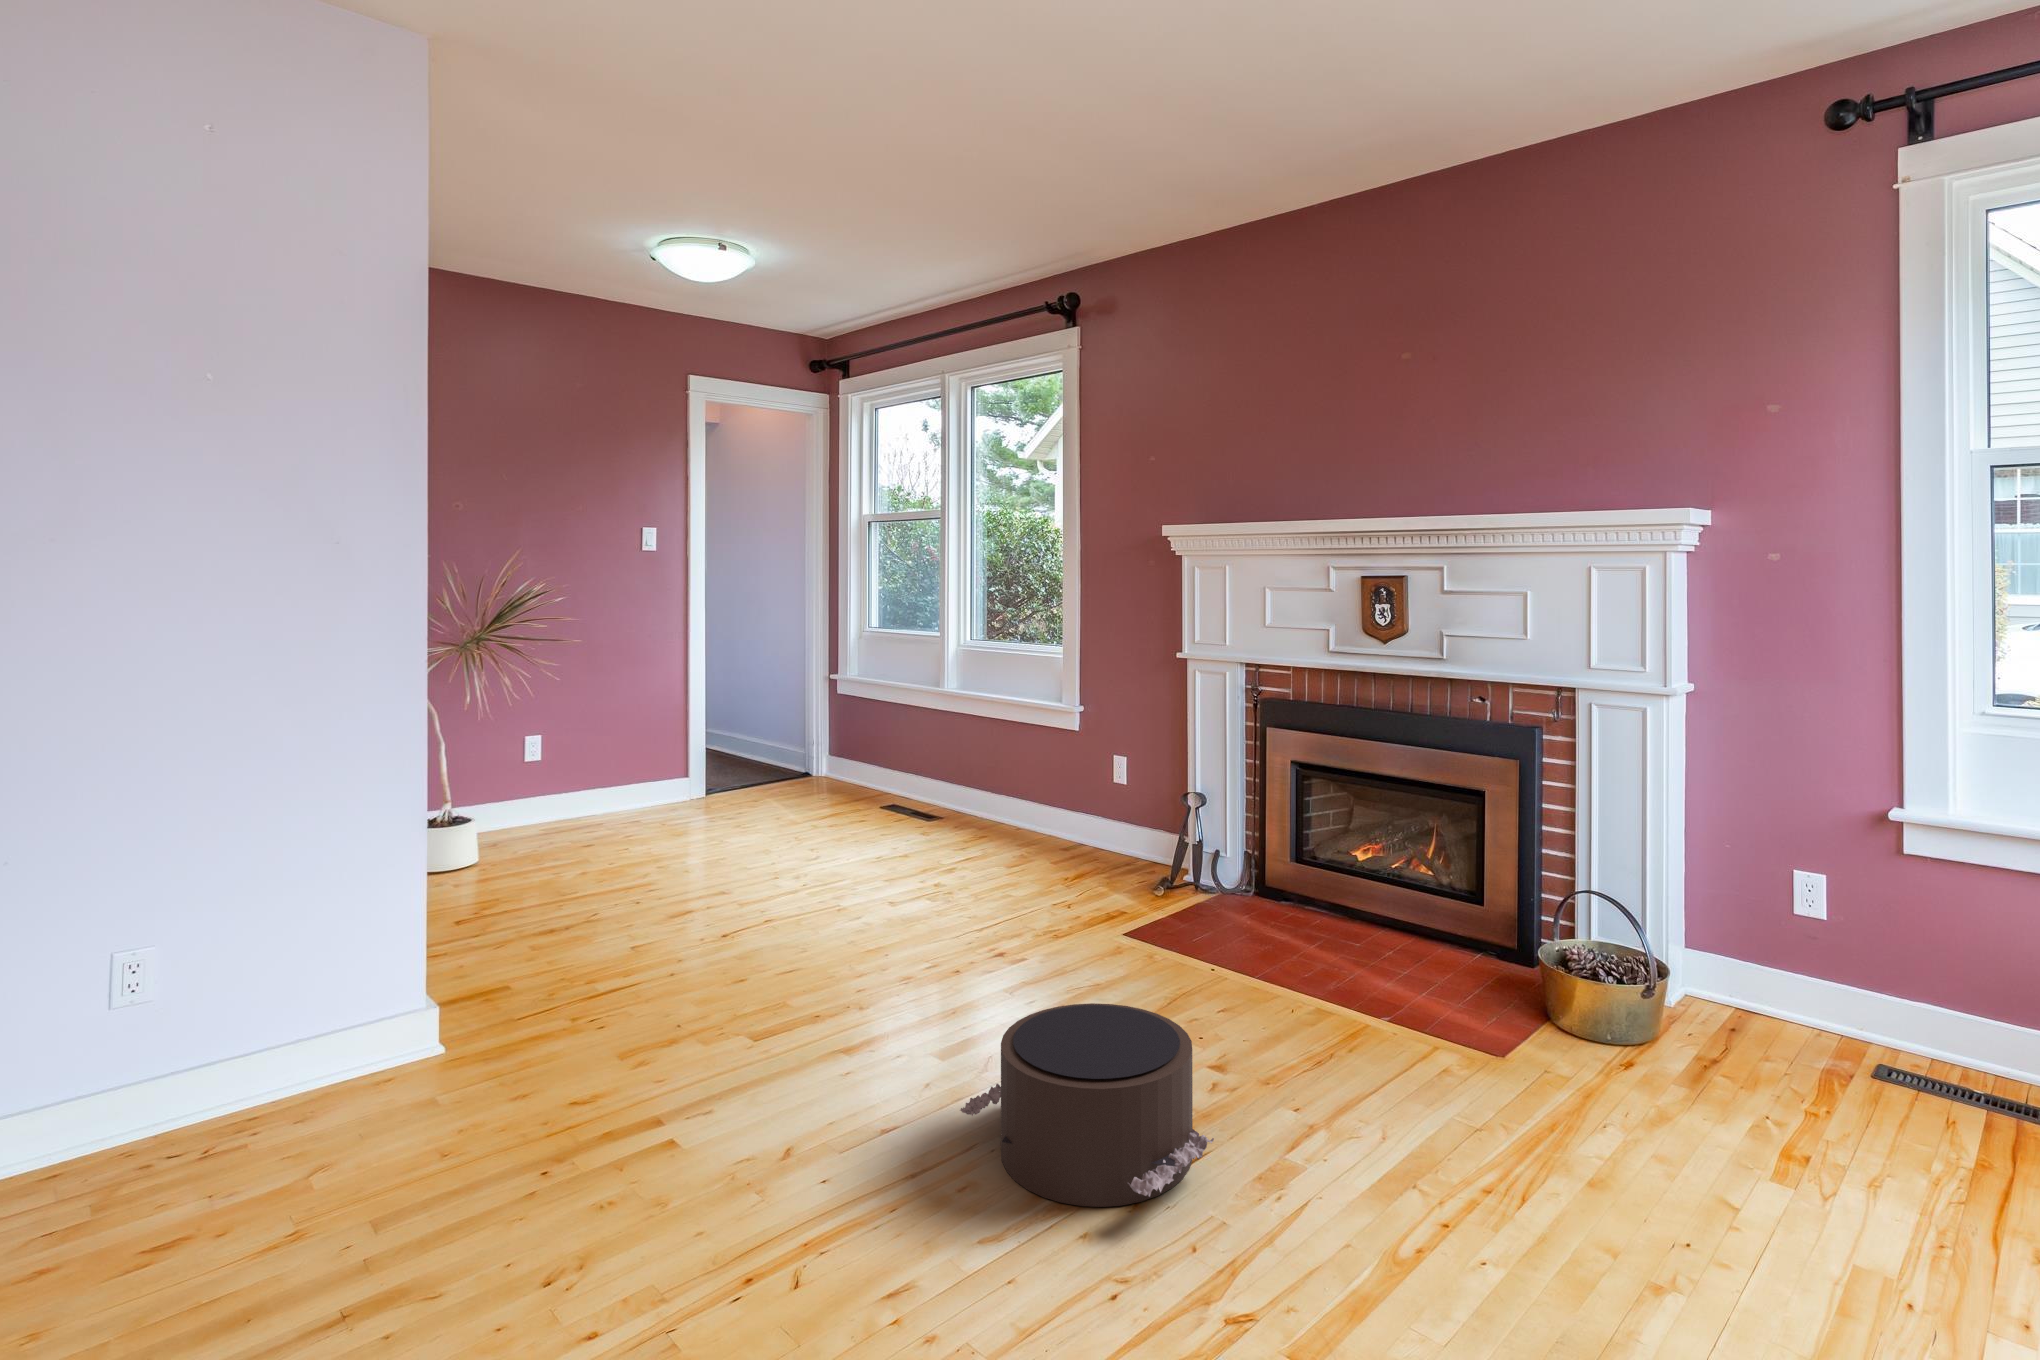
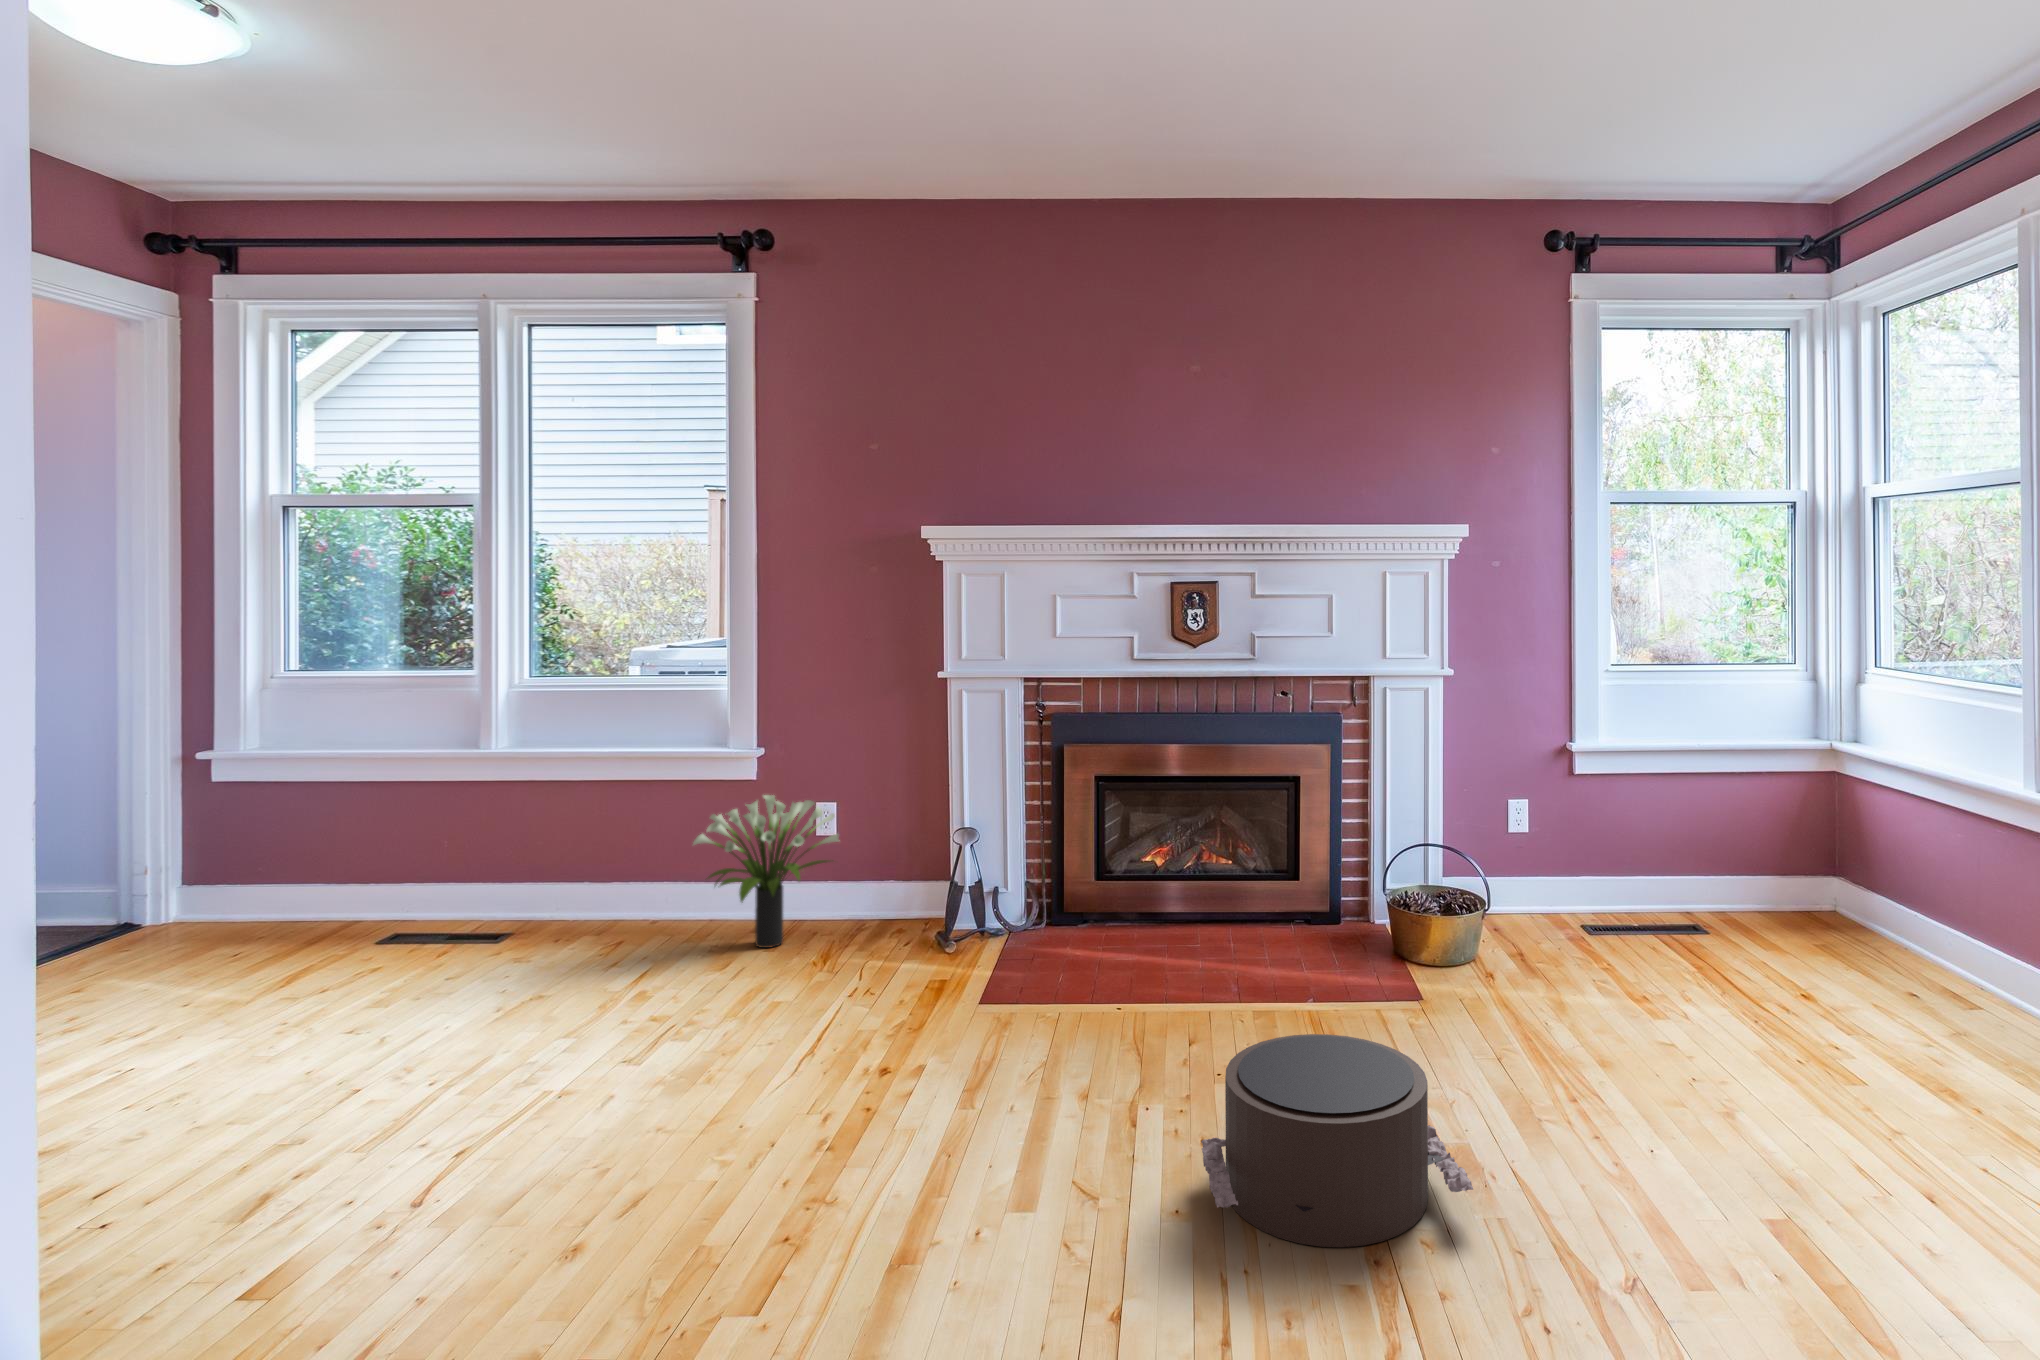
potted plant: none [1003,740,1114,860] -> present [693,795,839,948]

